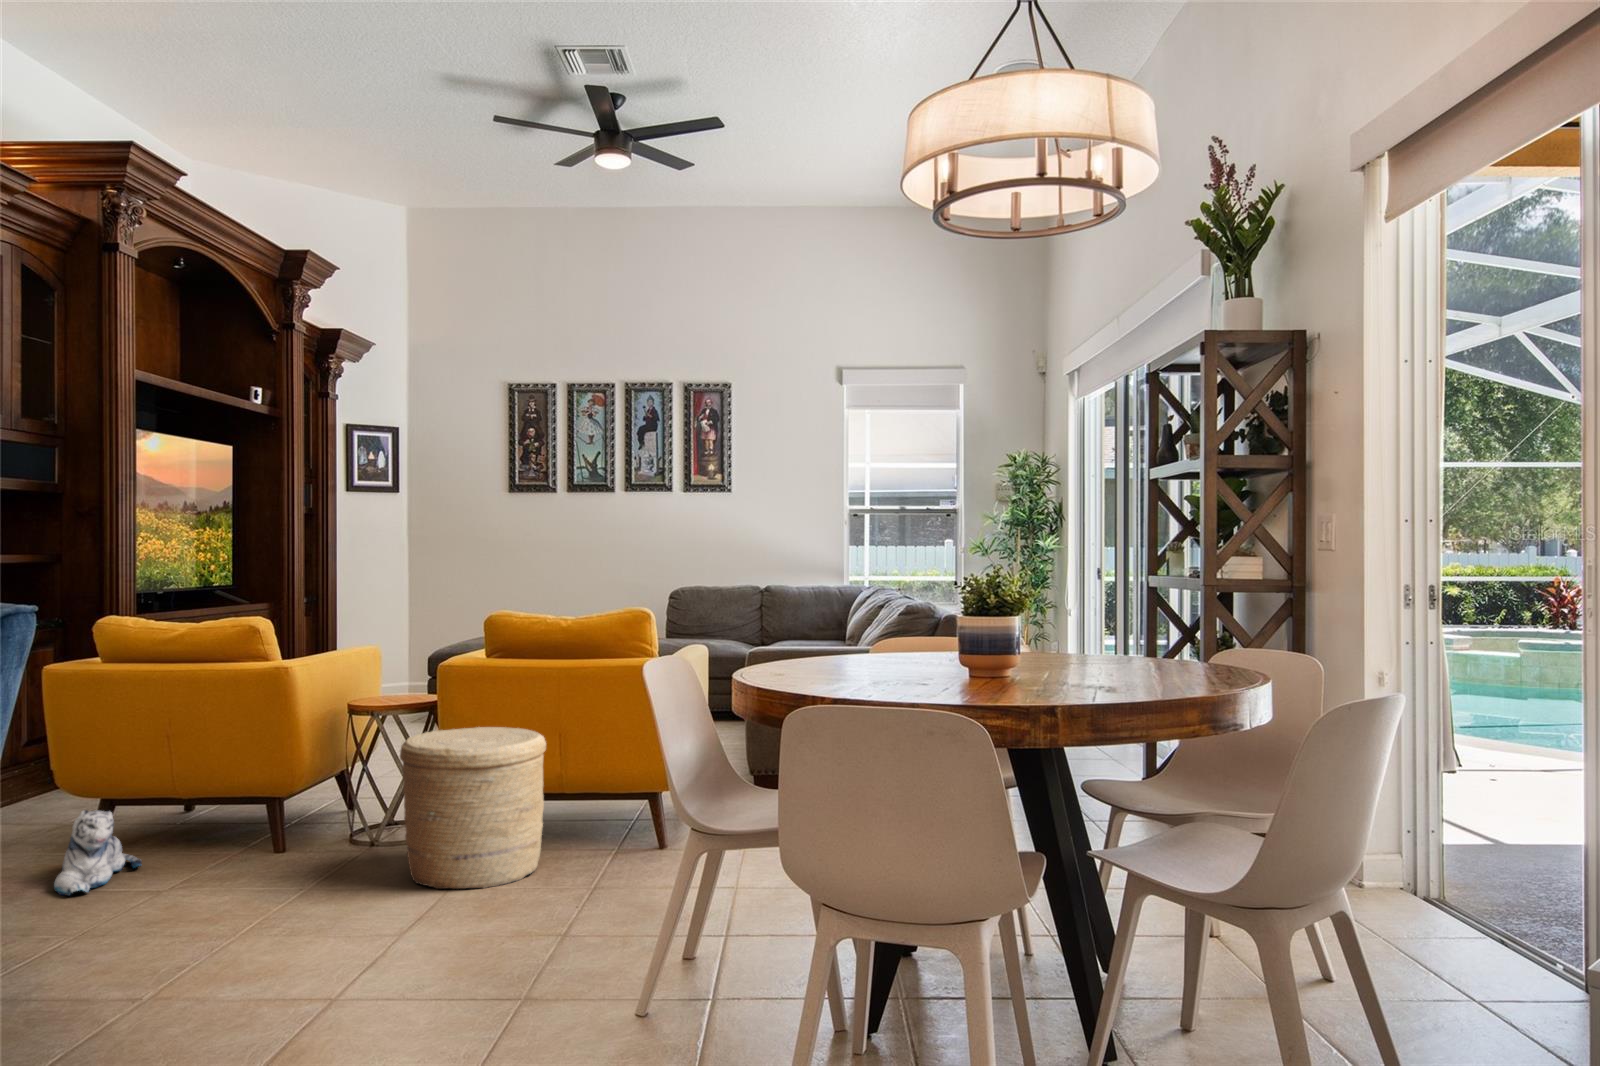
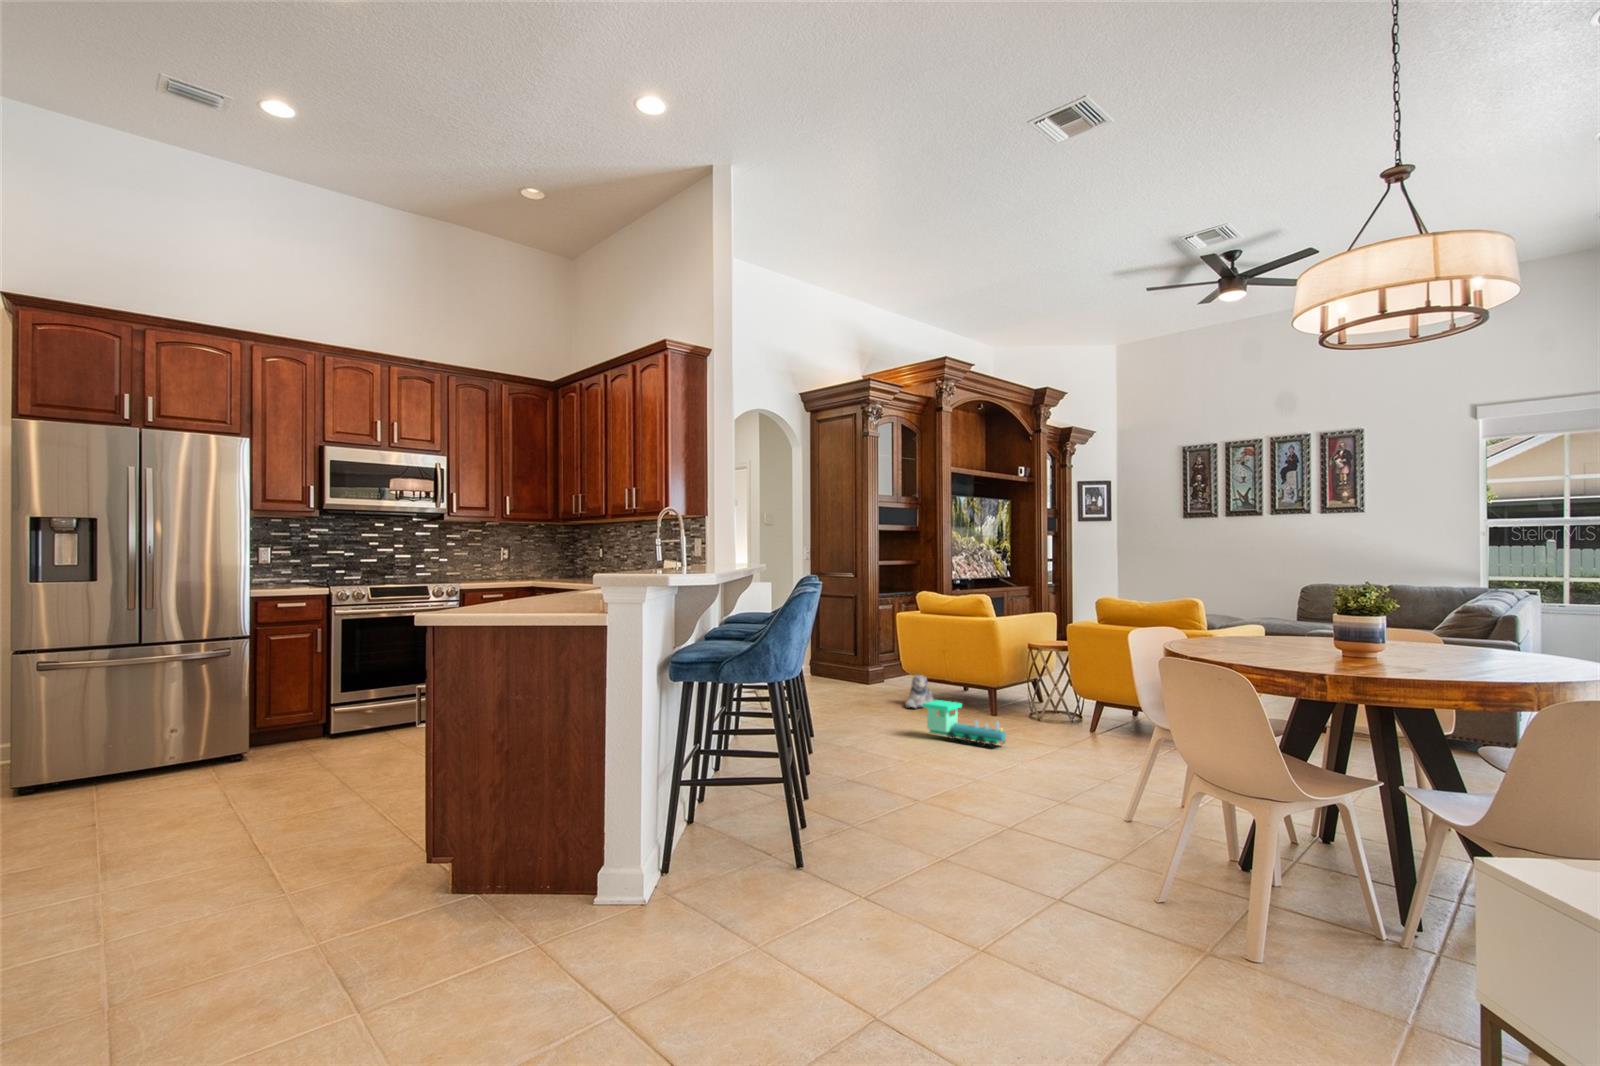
woven basket: present [400,727,546,889] -> none [1041,654,1120,737]
toy train: none [151,882,375,982] -> present [923,700,1006,747]

